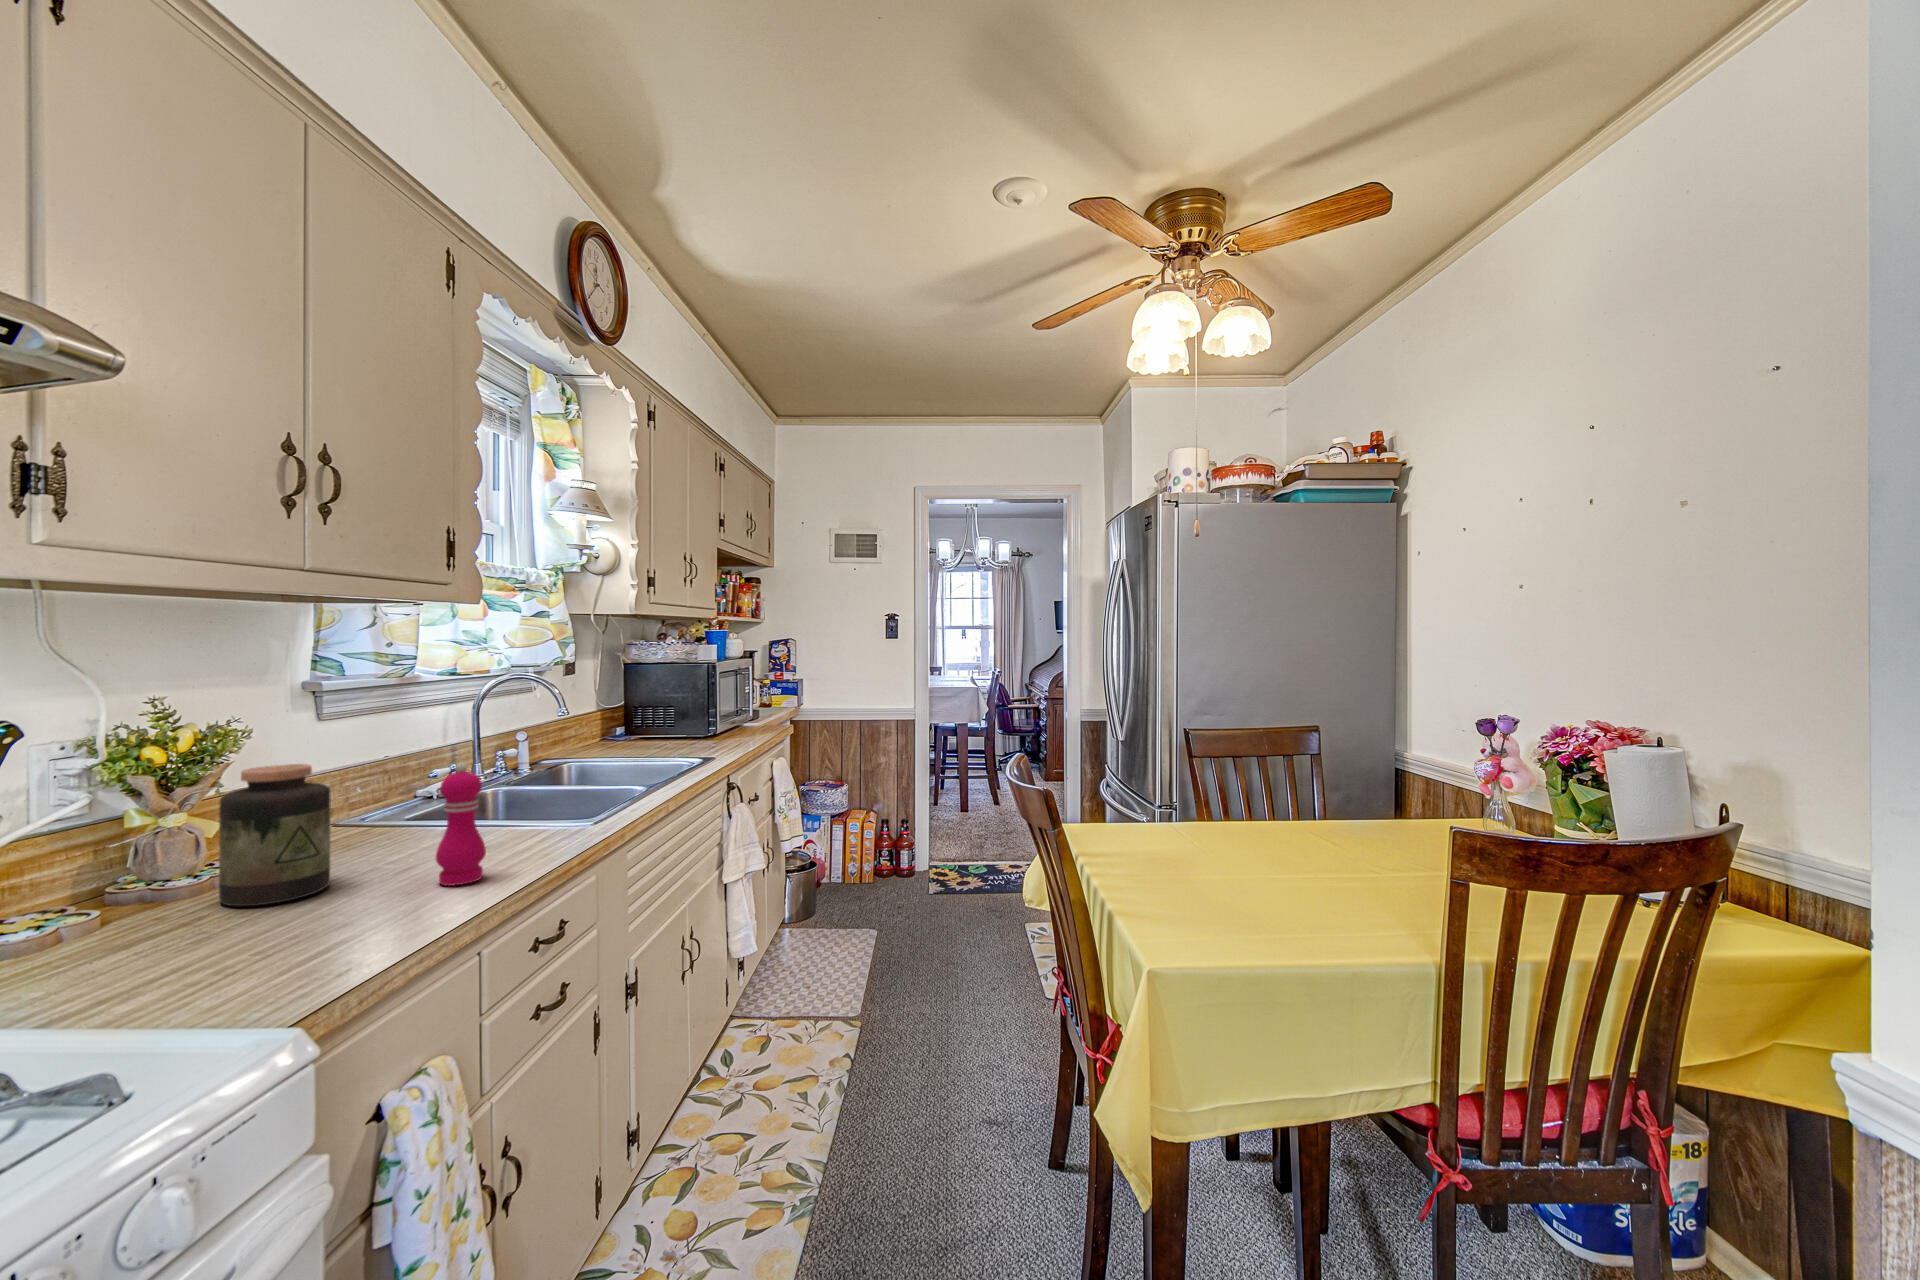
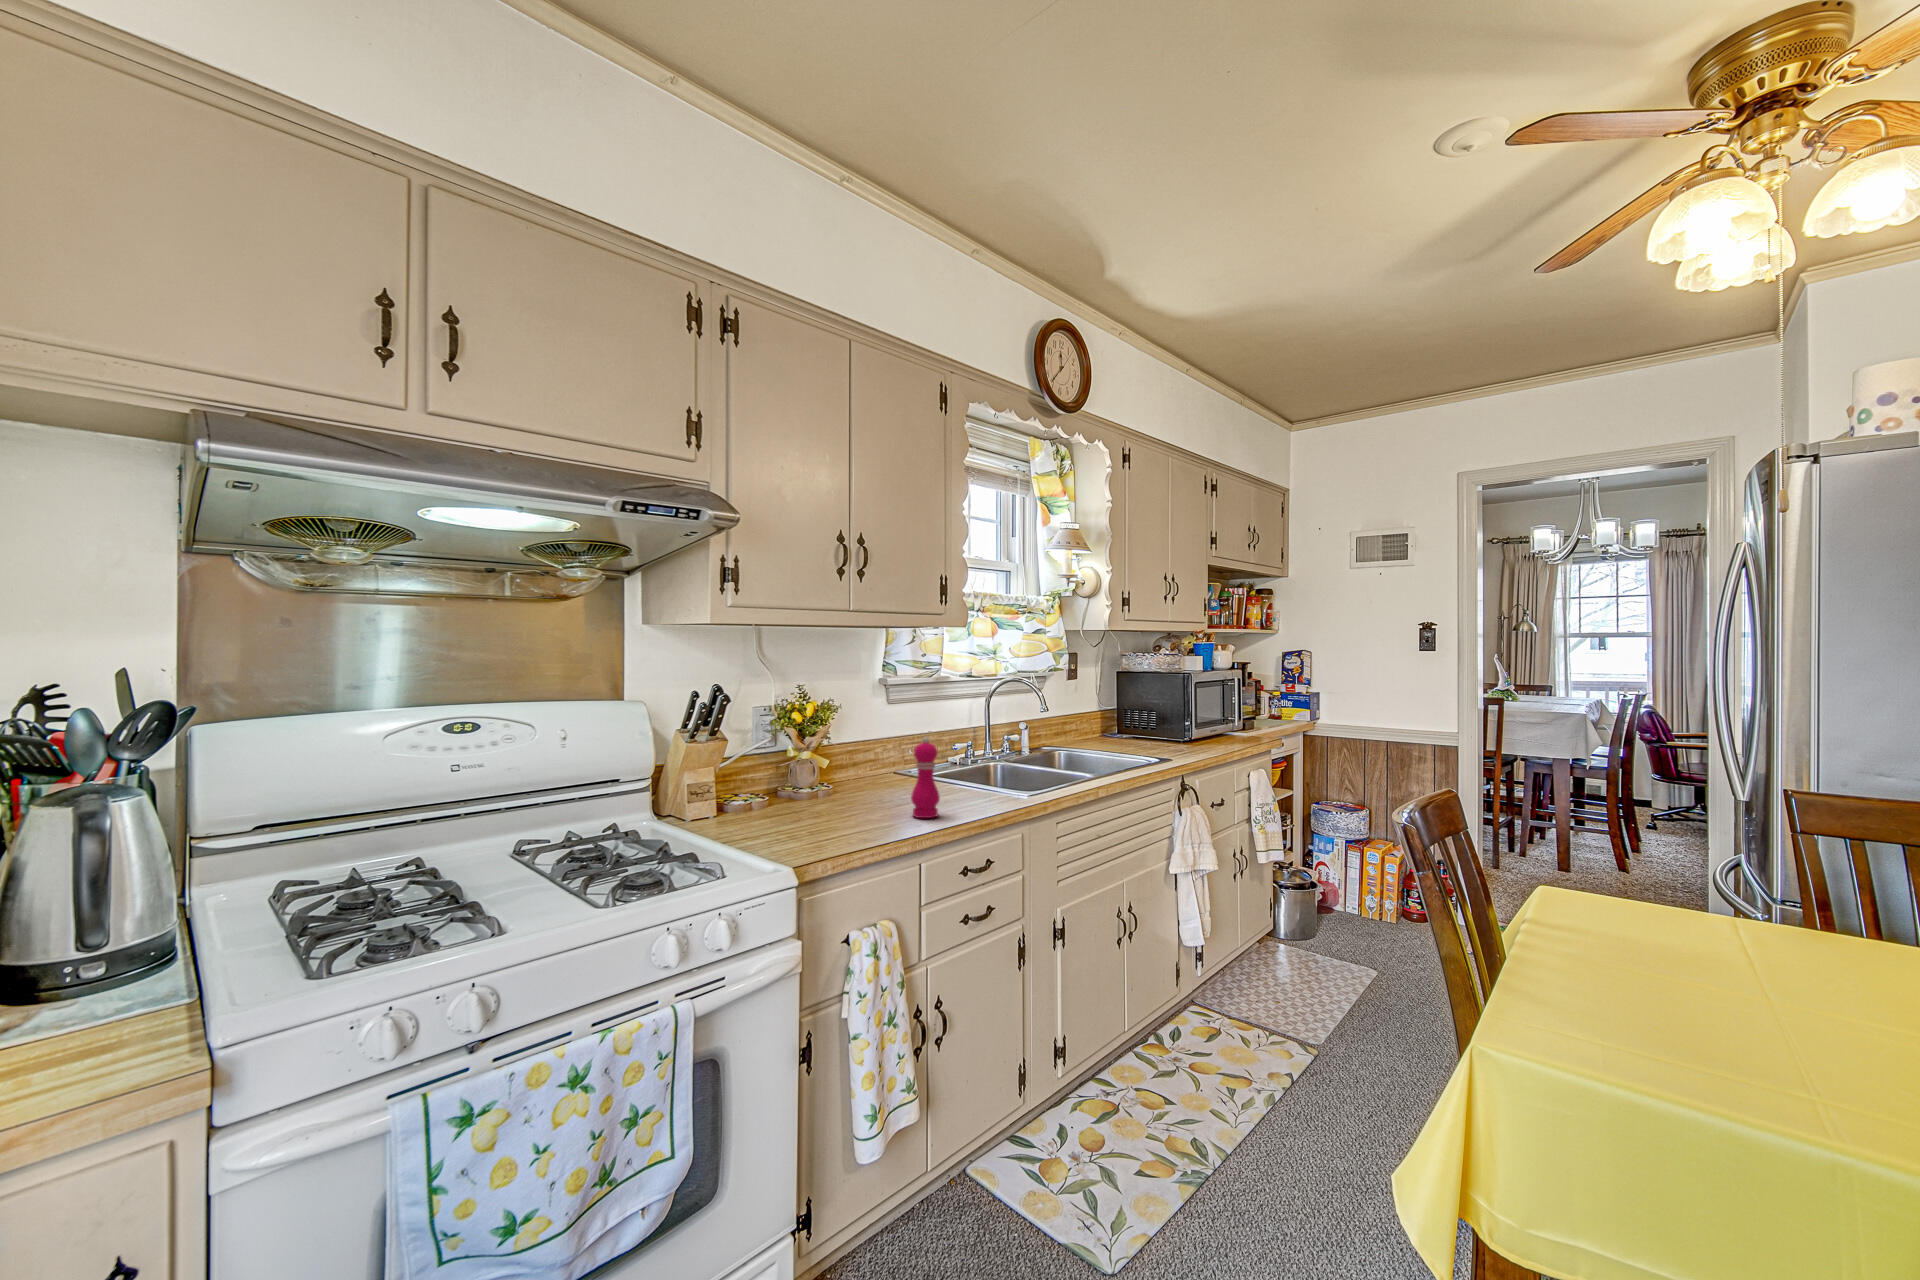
jar: present [219,764,331,906] -> none [814,729,864,810]

